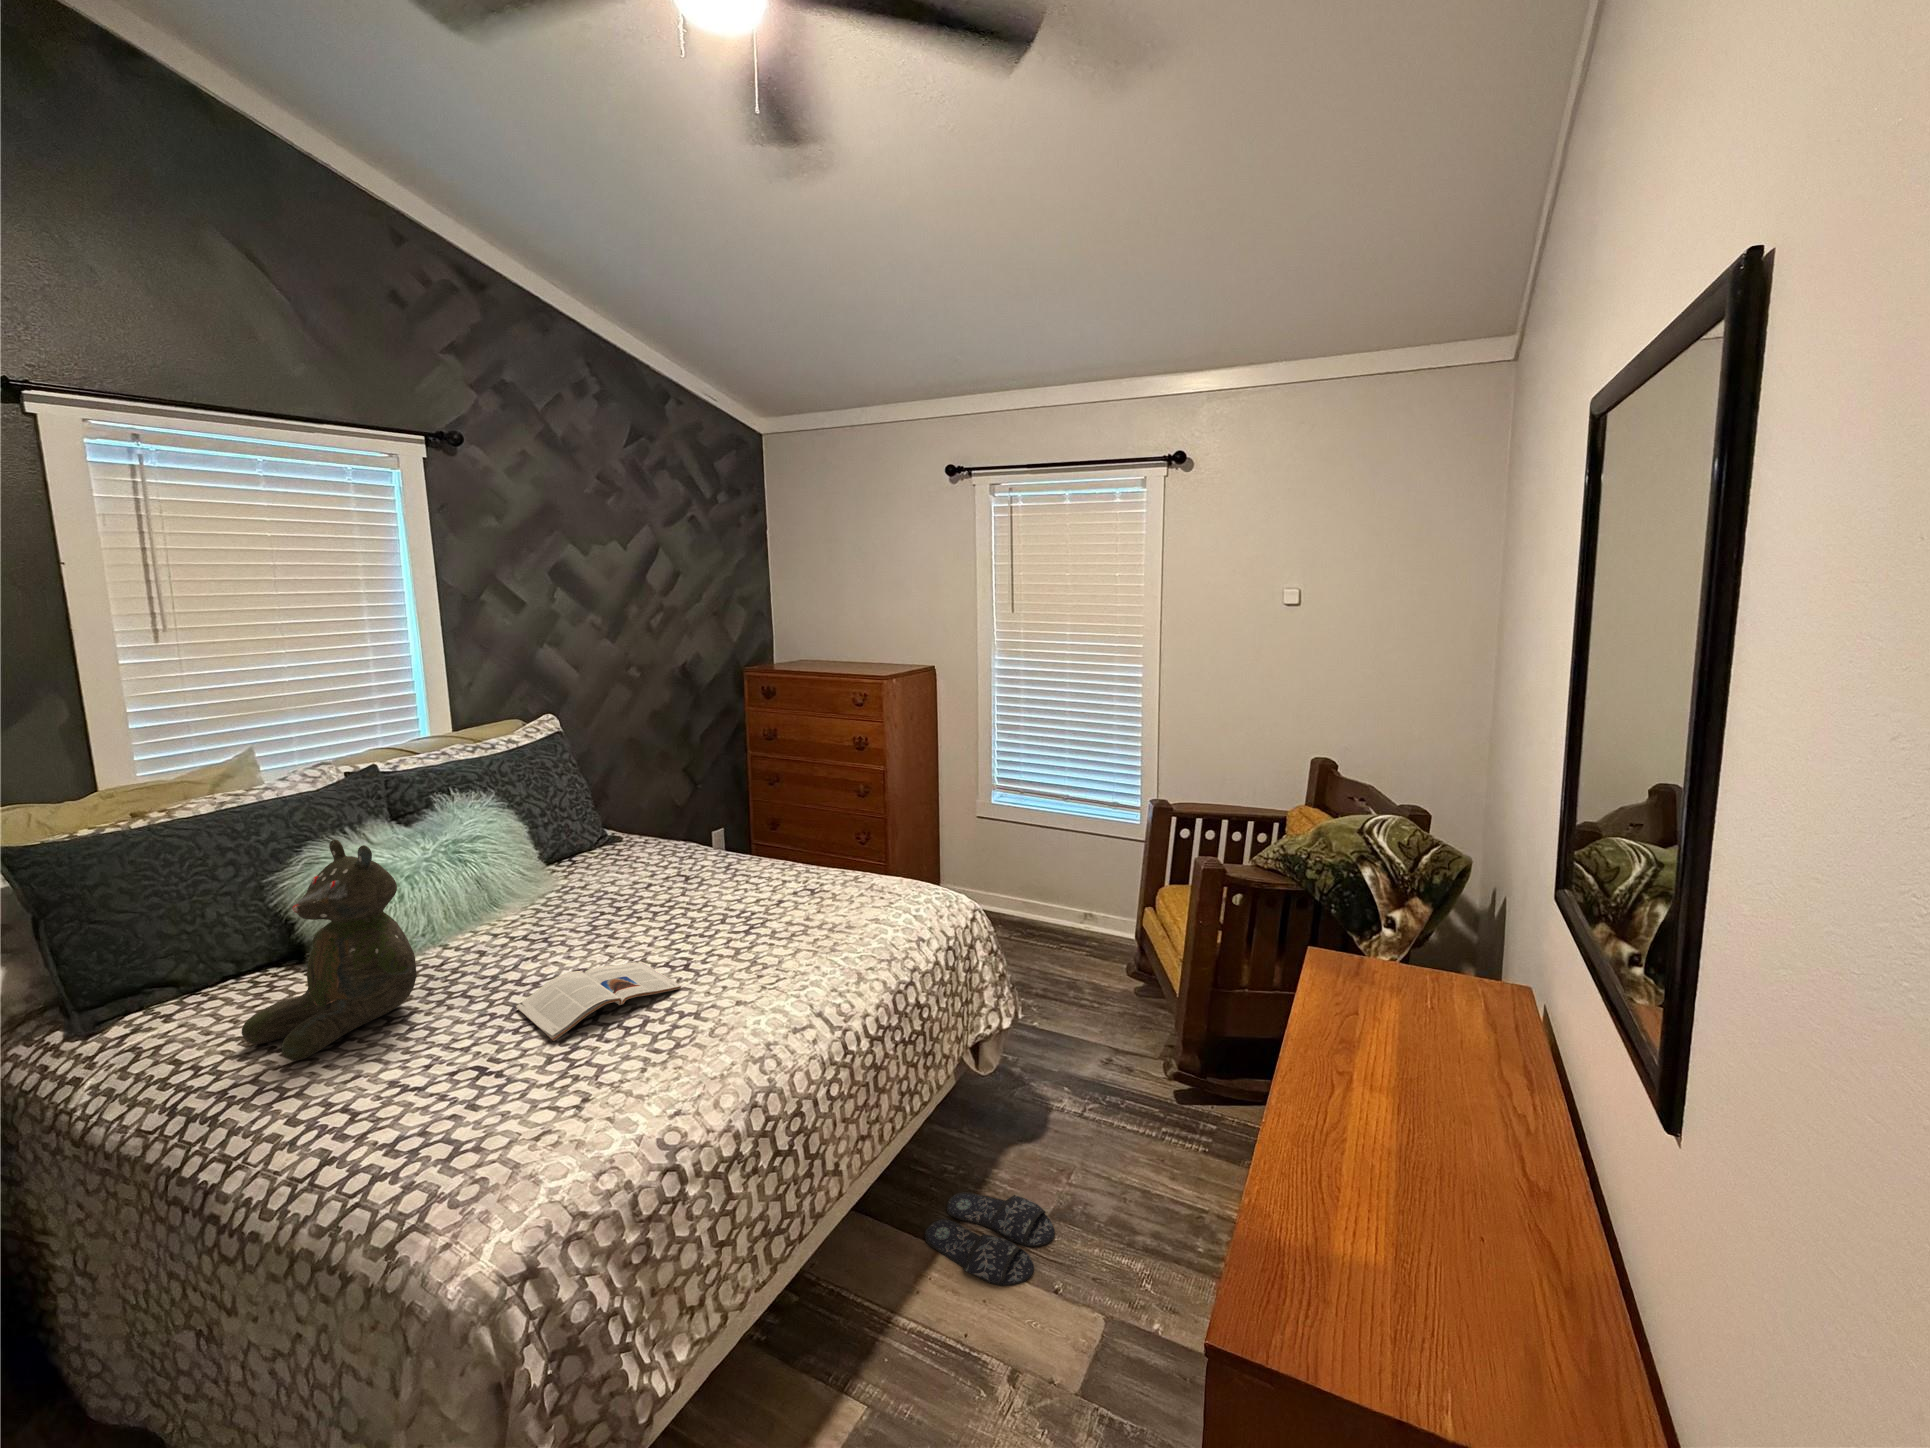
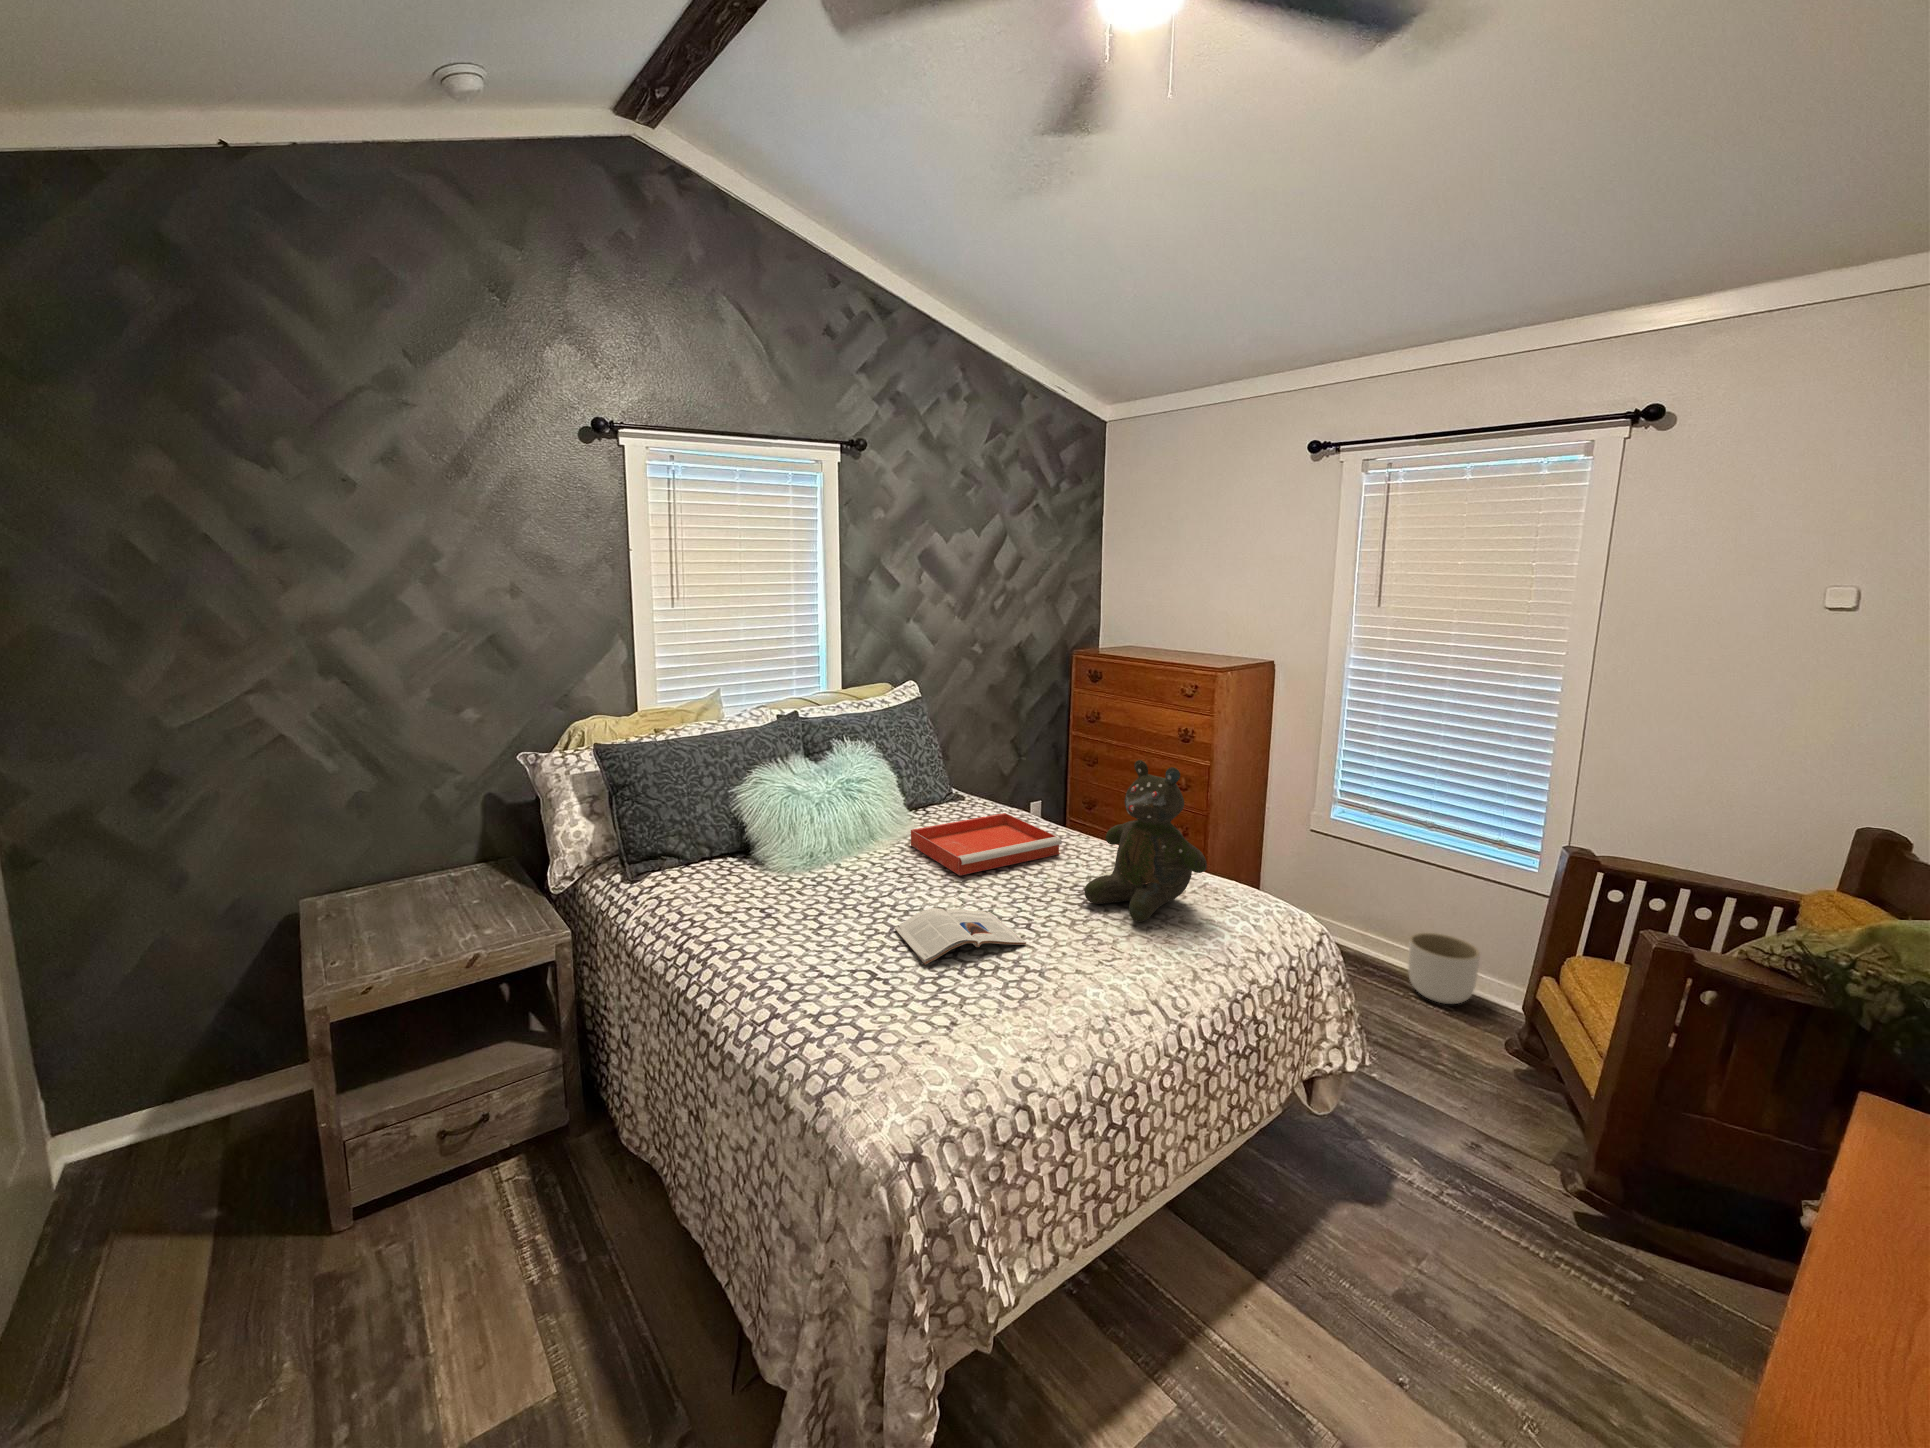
teddy bear: present [242,839,417,1060] -> present [1084,760,1207,922]
tray: none [547,849,729,928] -> present [911,813,1062,875]
planter: none [1058,889,1107,947] -> present [1408,933,1480,1004]
slippers: present [925,1192,1054,1286] -> none [1242,1230,1403,1358]

